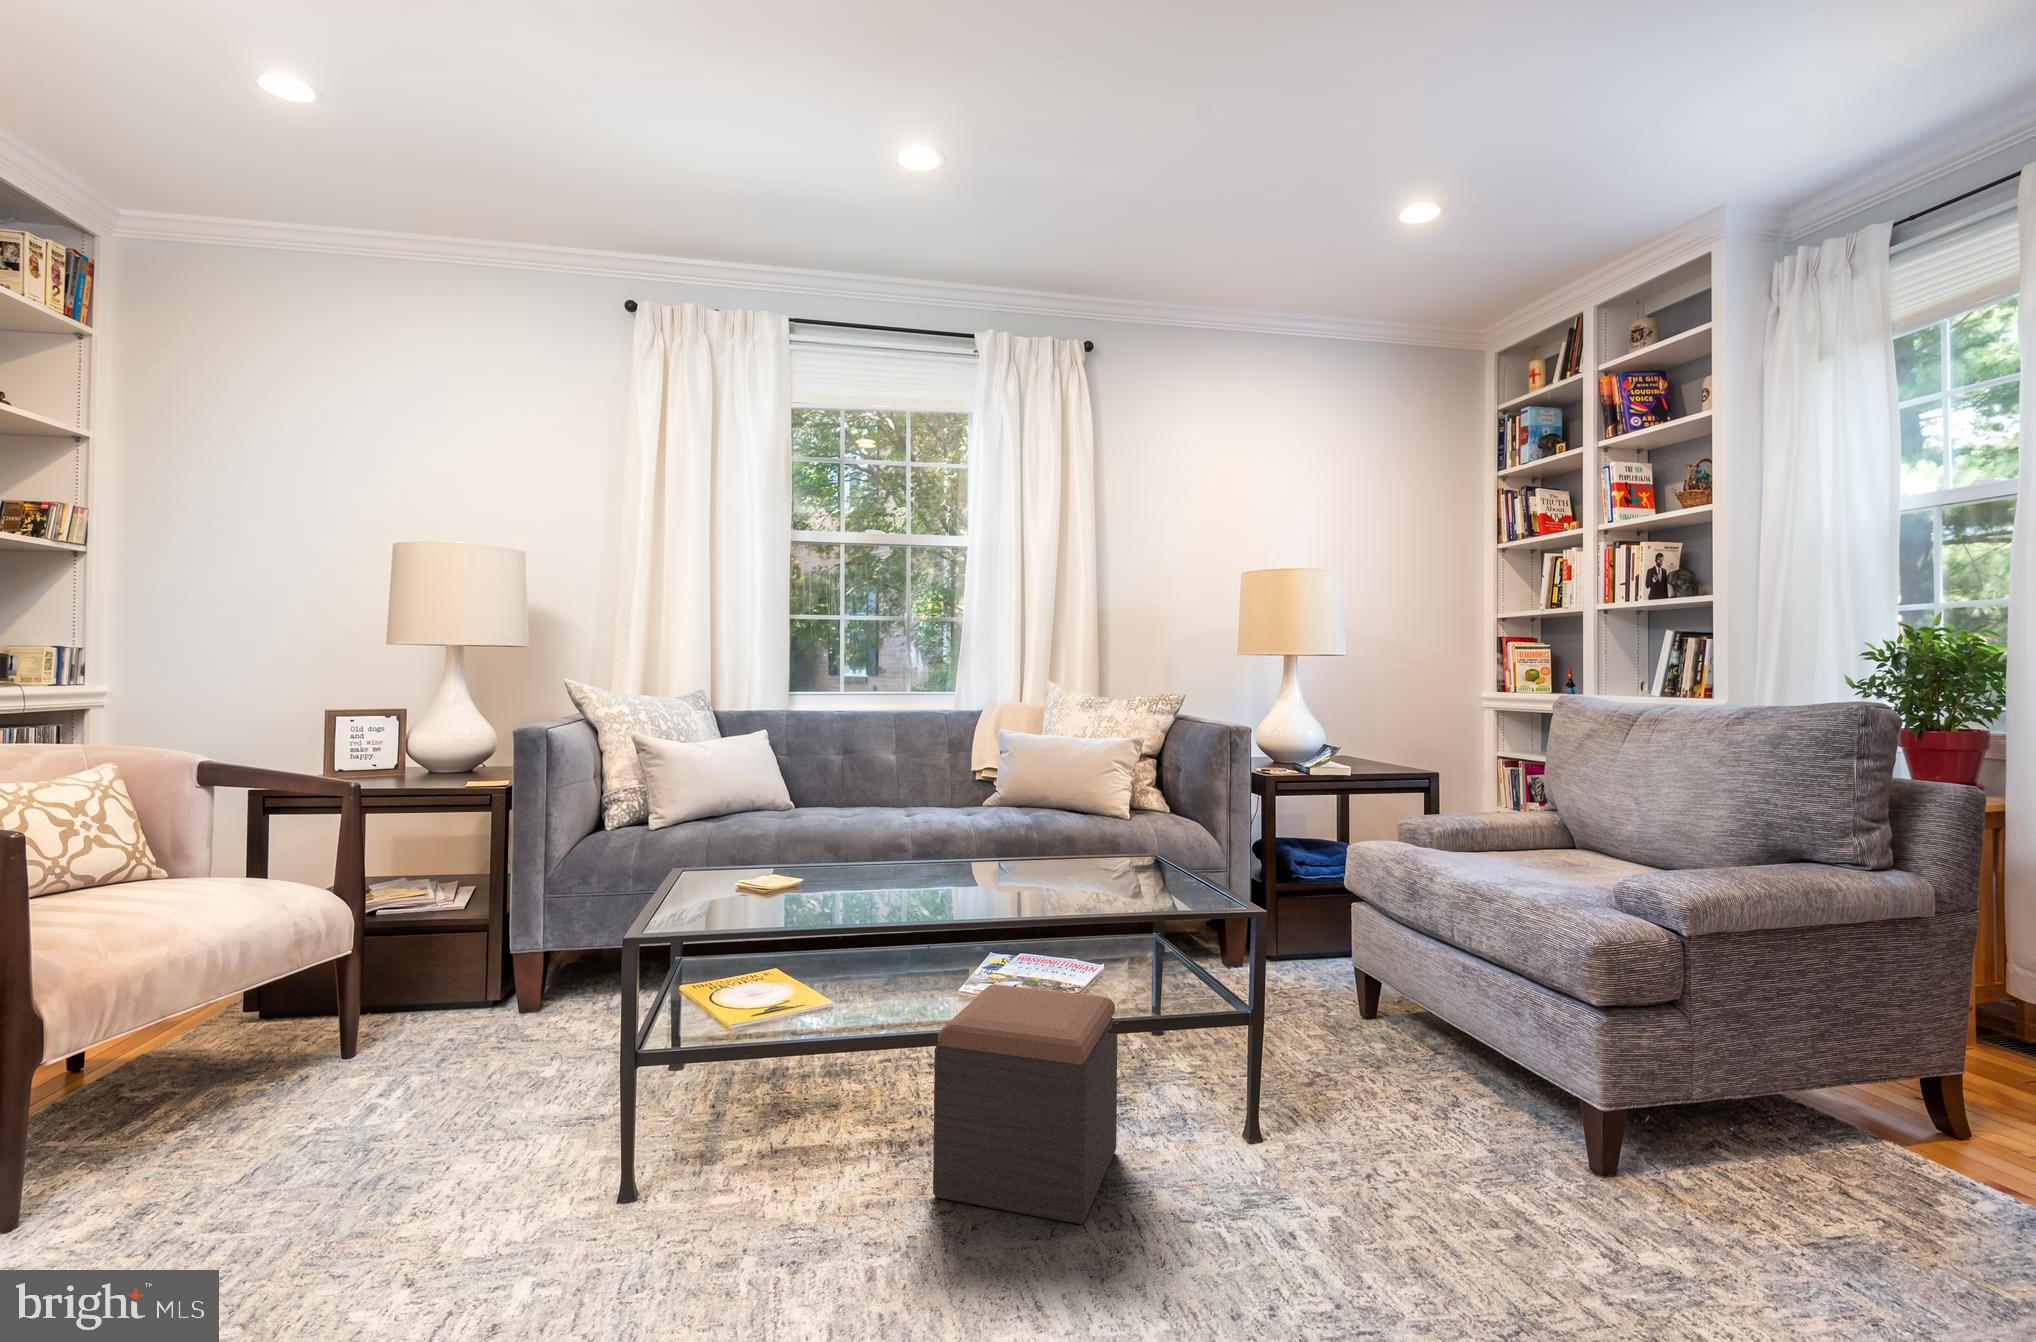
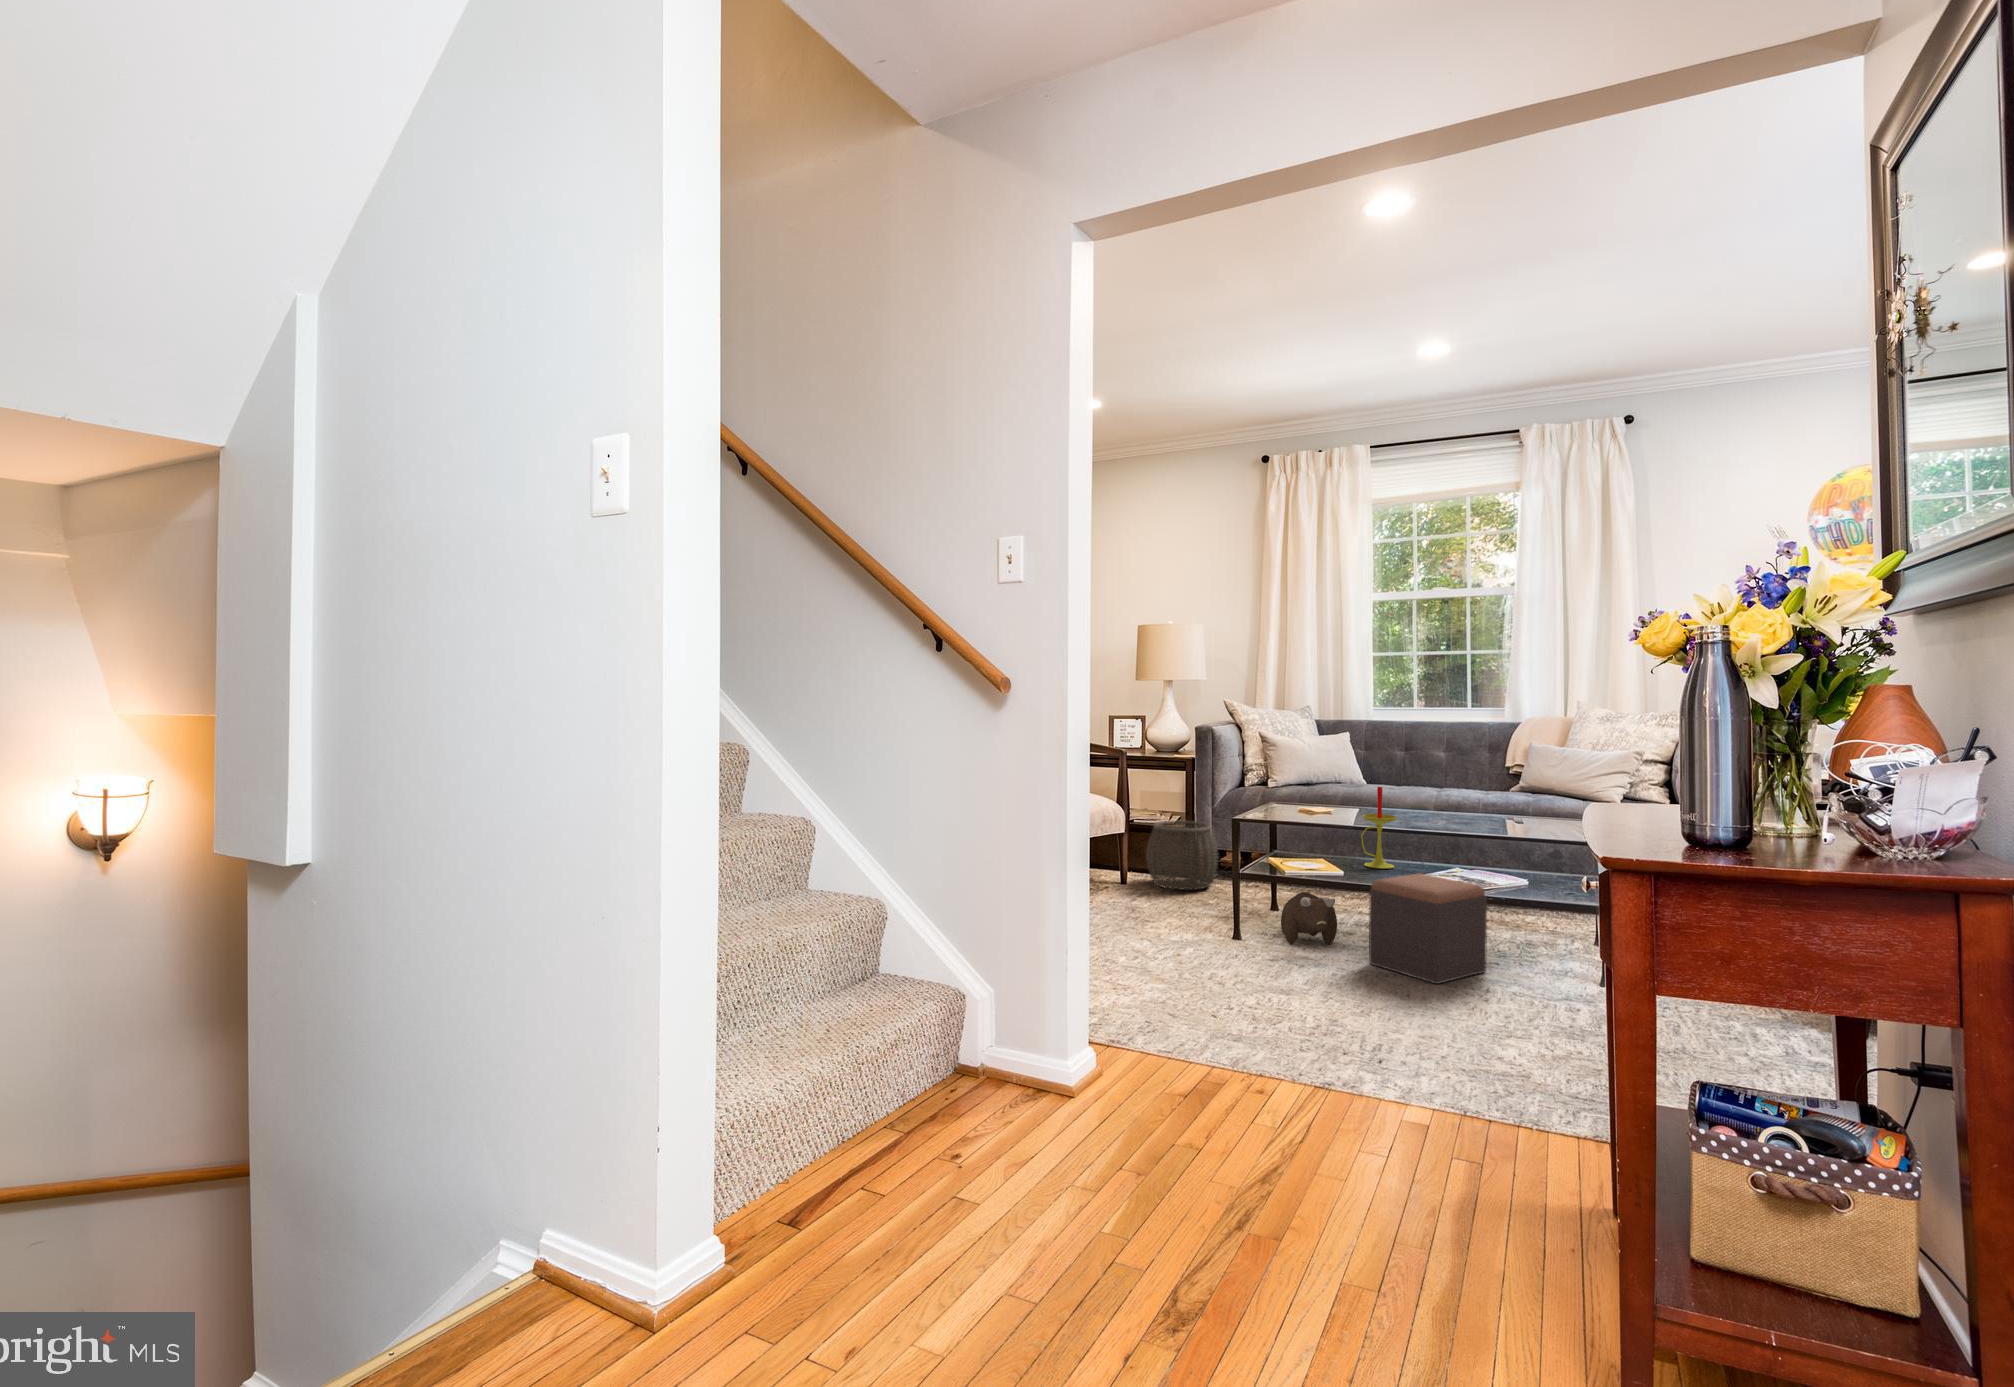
candle: none [872,824,930,979] -> present [1361,787,1396,869]
woven basket: none [403,908,562,1059] -> present [1147,821,1218,891]
plush toy: none [730,1056,853,1180] -> present [1281,892,1337,944]

